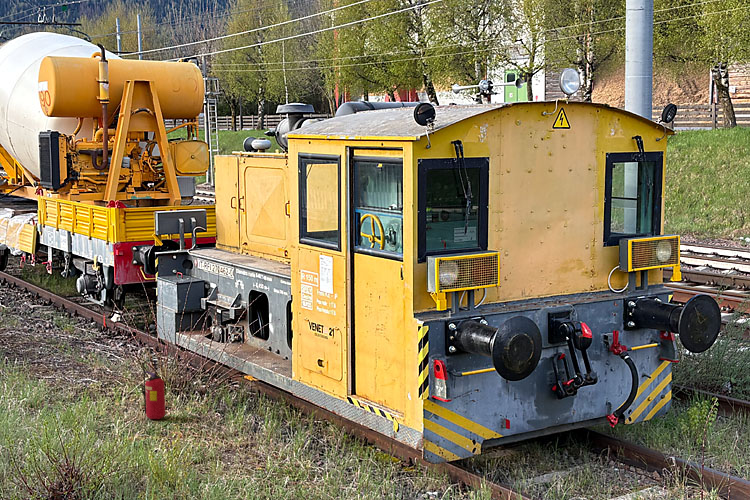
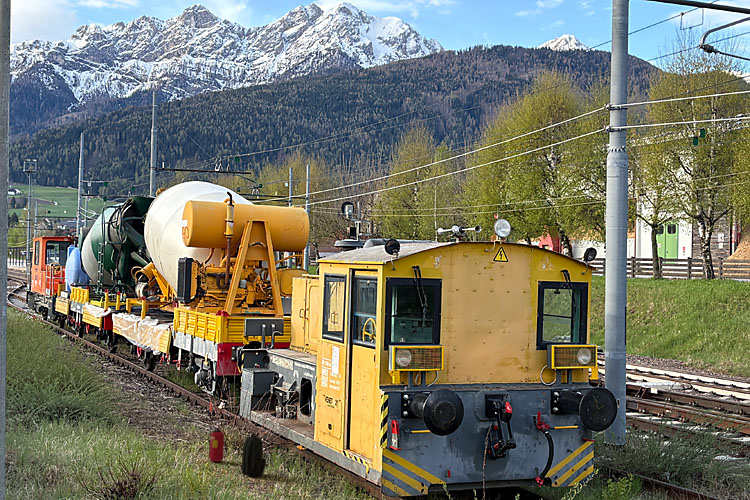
backpack: none [197,381,233,441] -> present [241,433,266,477]

